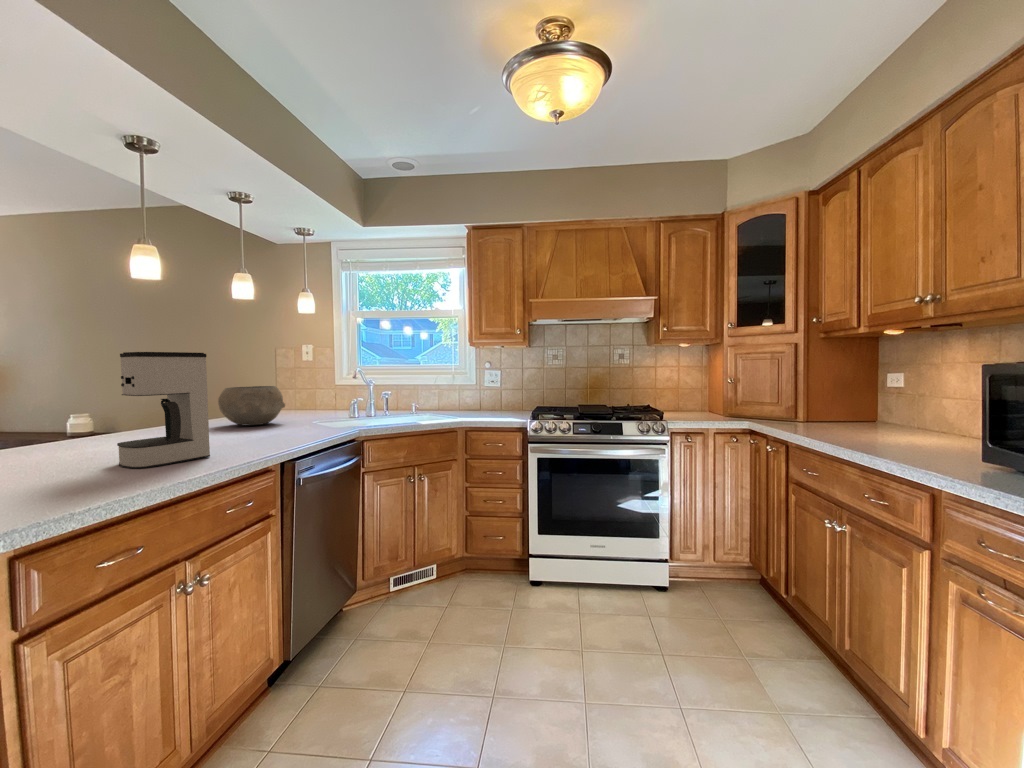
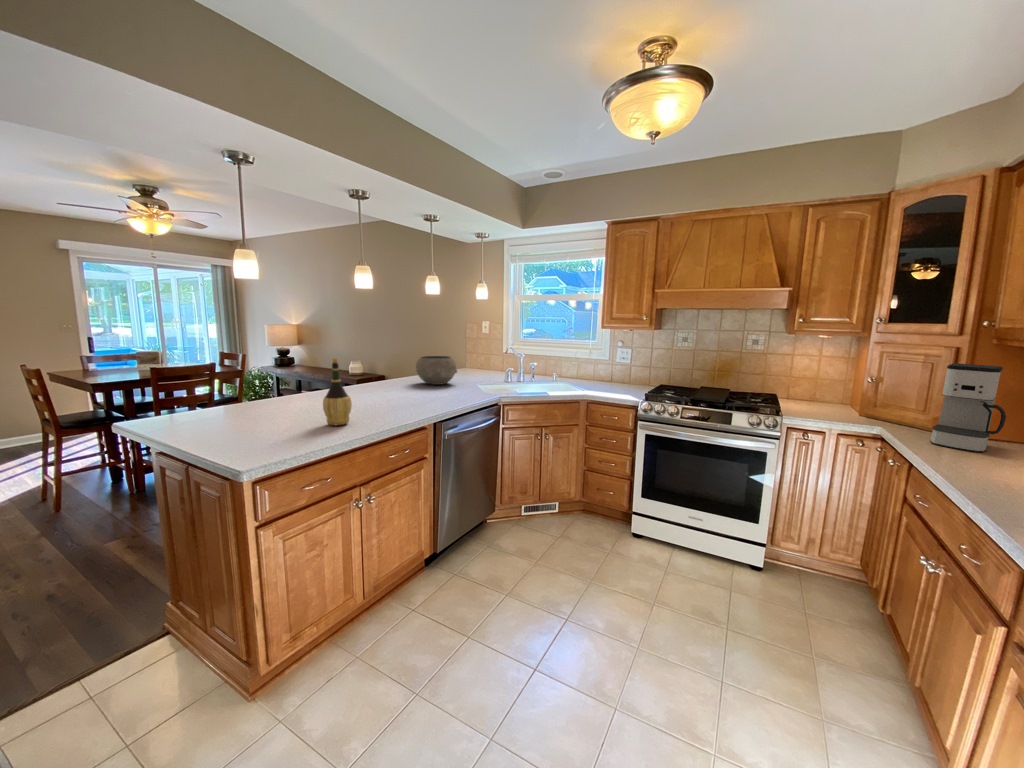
coffee maker: present [117,352,210,469] -> present [931,363,1006,452]
wine bottle: none [33,369,102,491] -> present [323,359,352,425]

